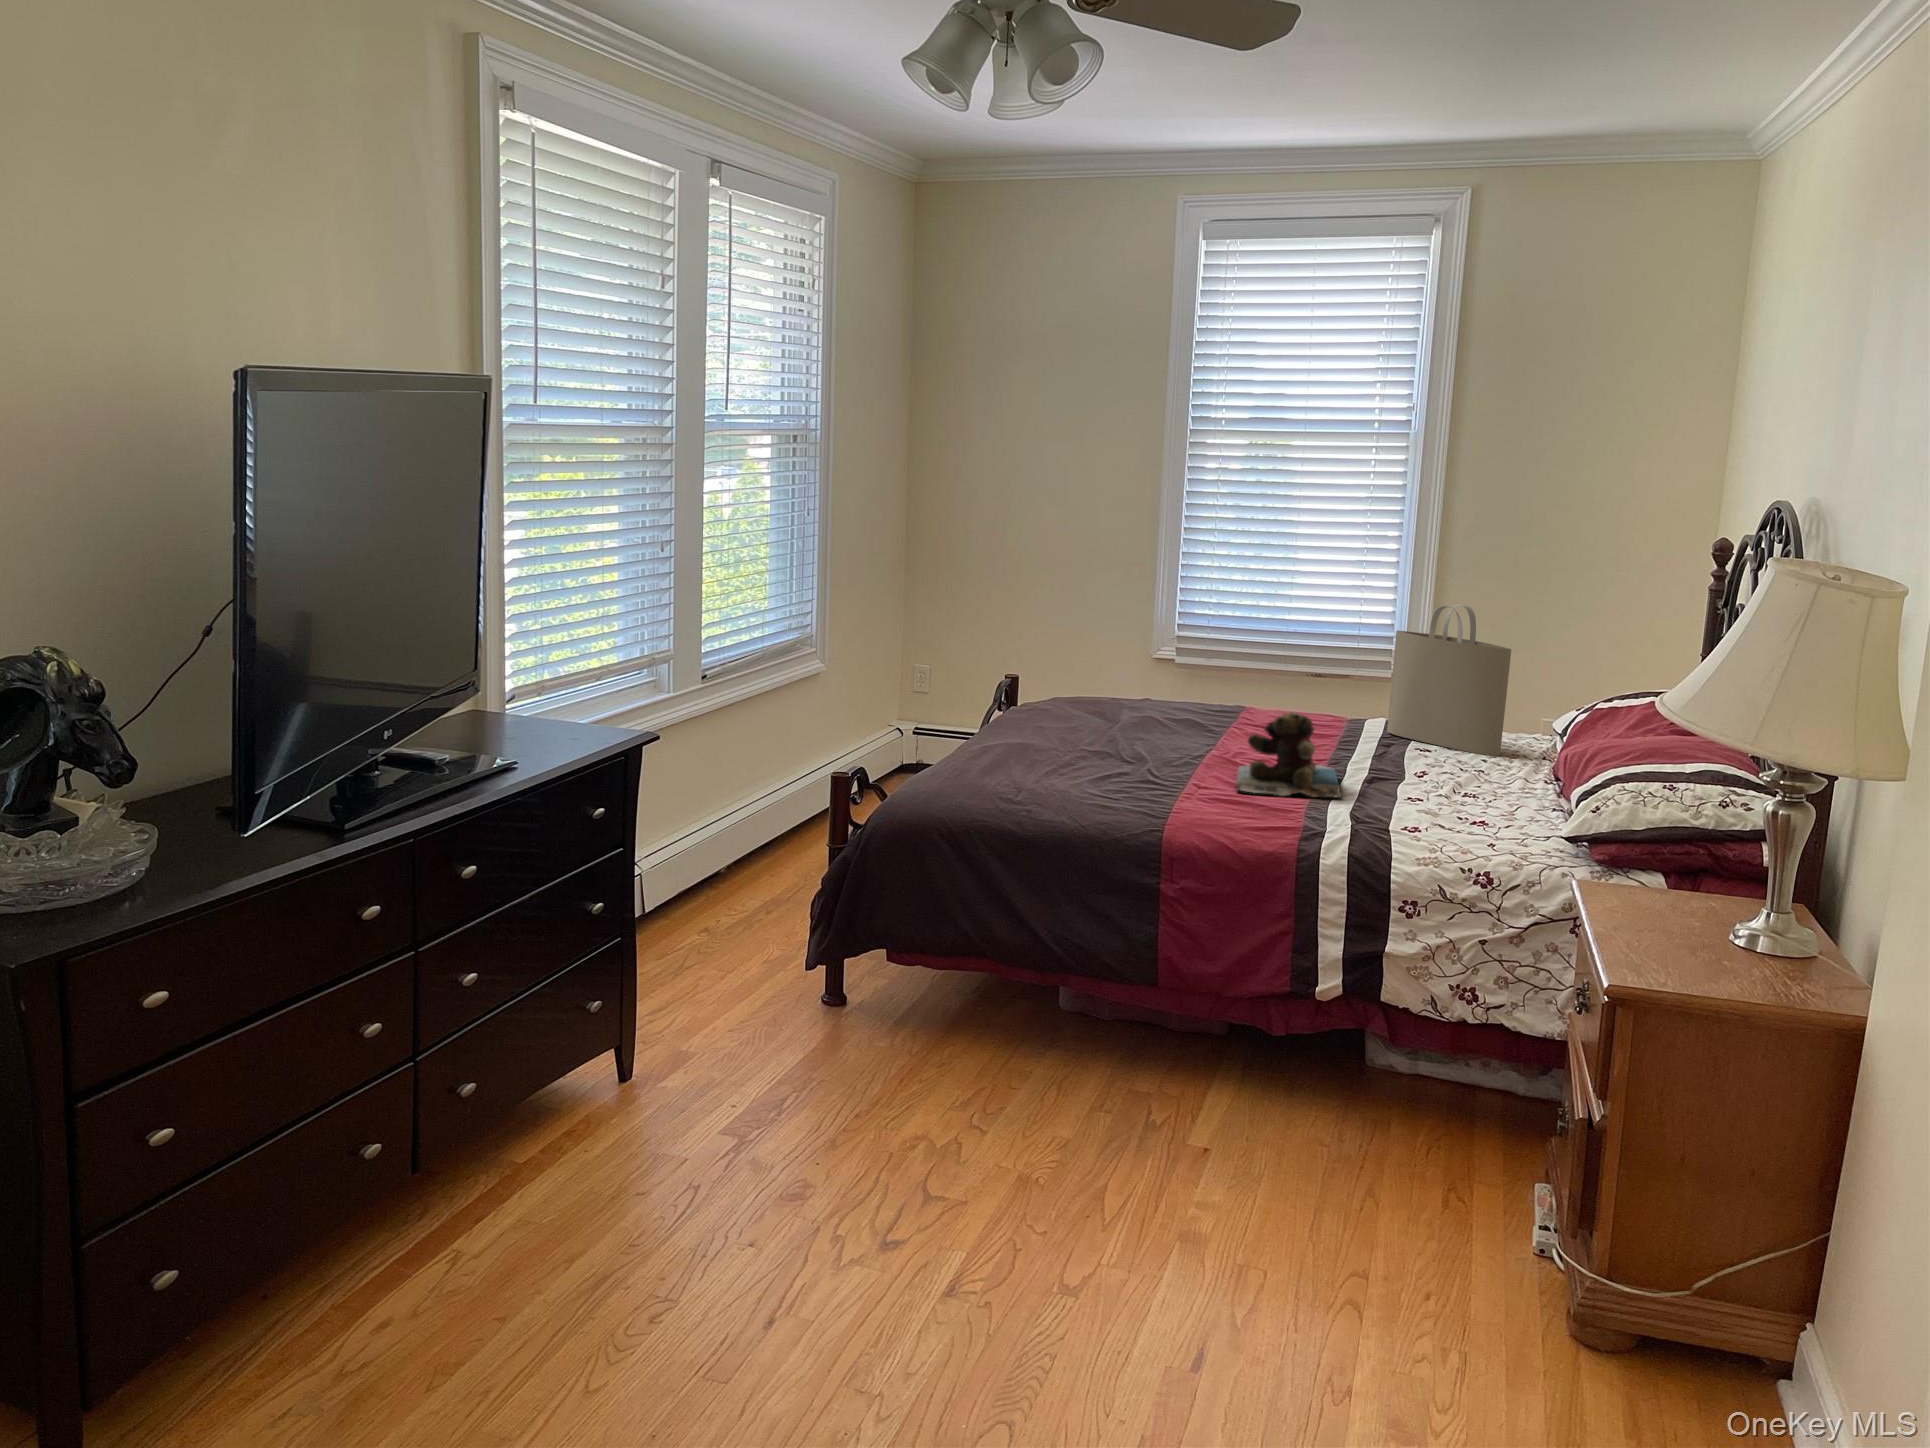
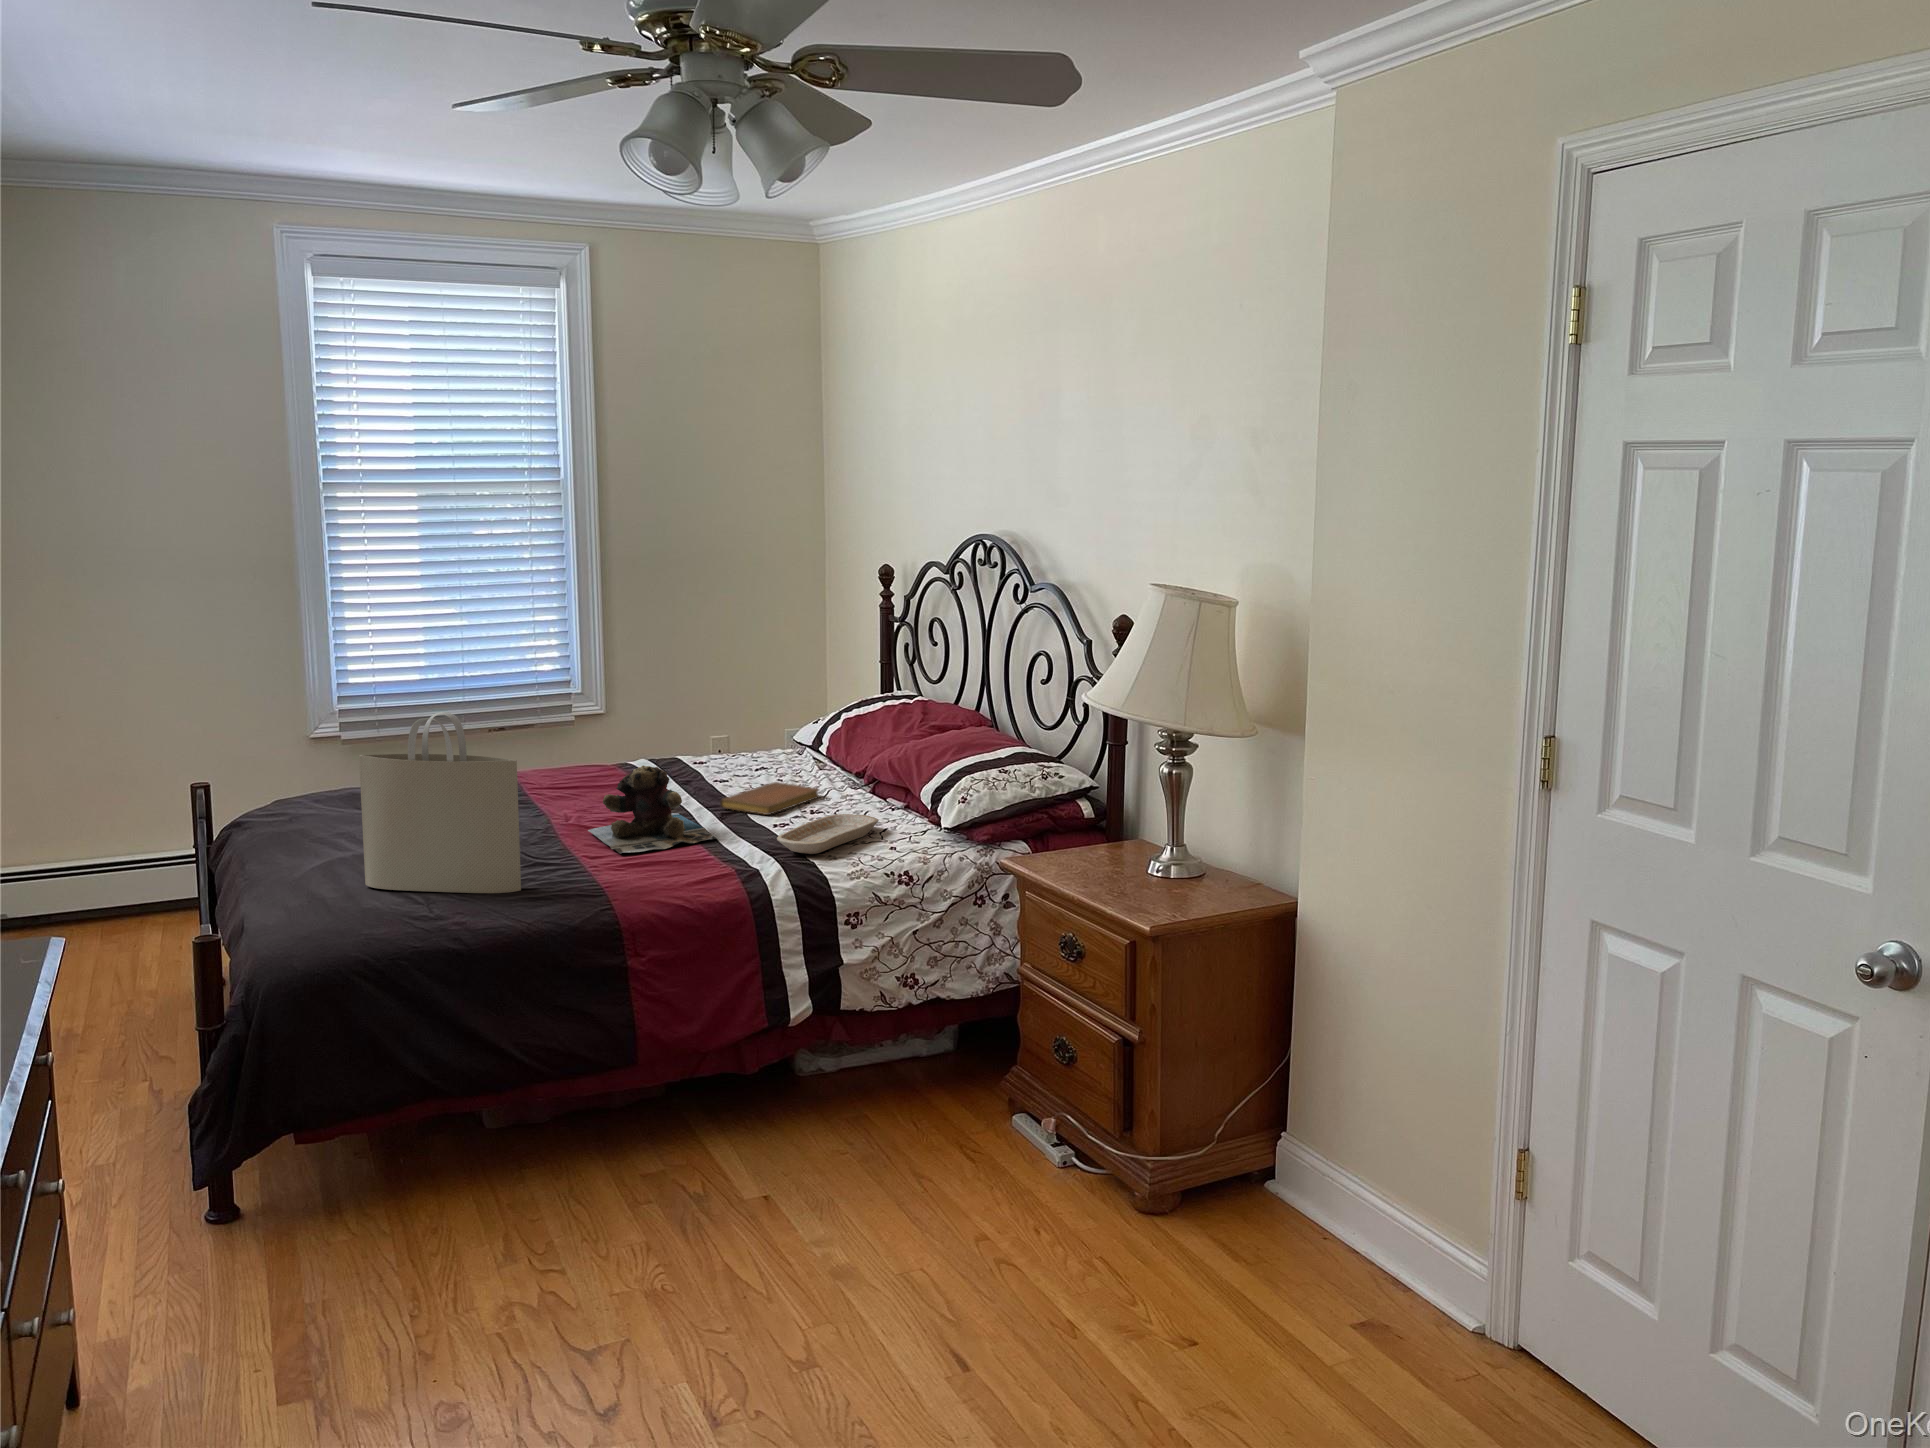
tote bag: present [1387,604,1511,756] -> present [359,712,521,893]
notebook: none [1389,761,1511,790] -> present [720,782,819,815]
tray: none [1376,801,1517,832] -> present [777,814,879,854]

